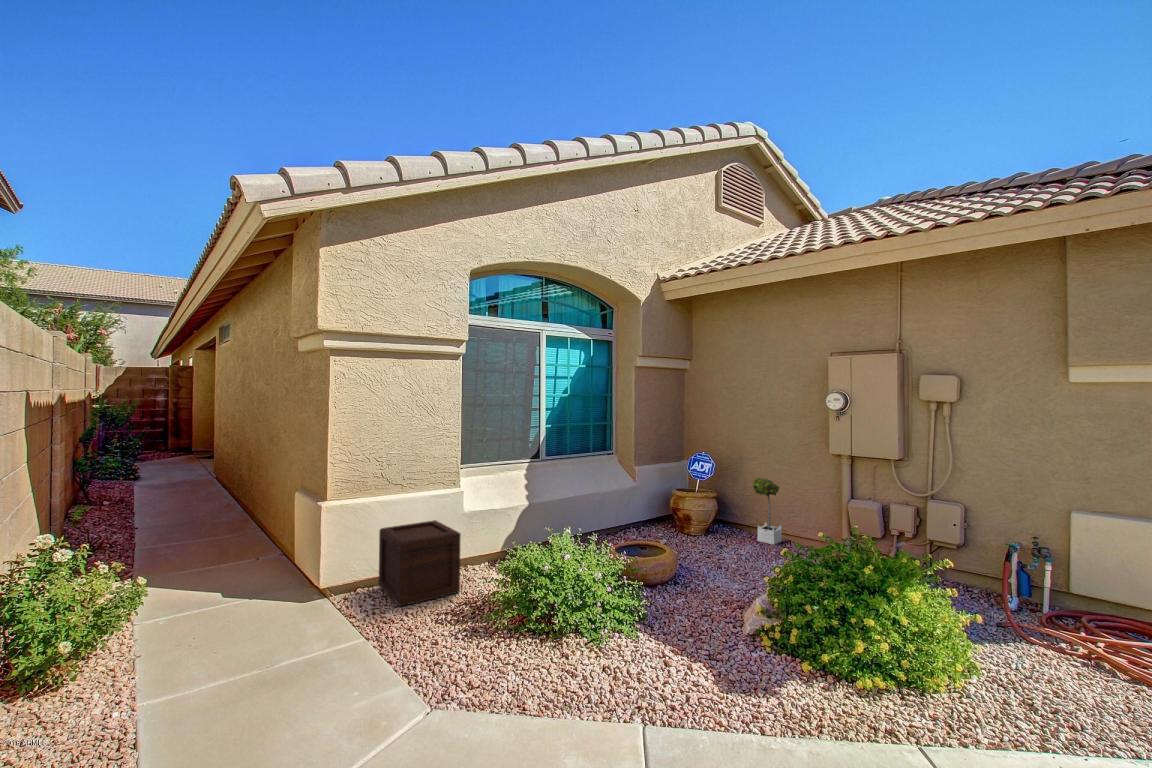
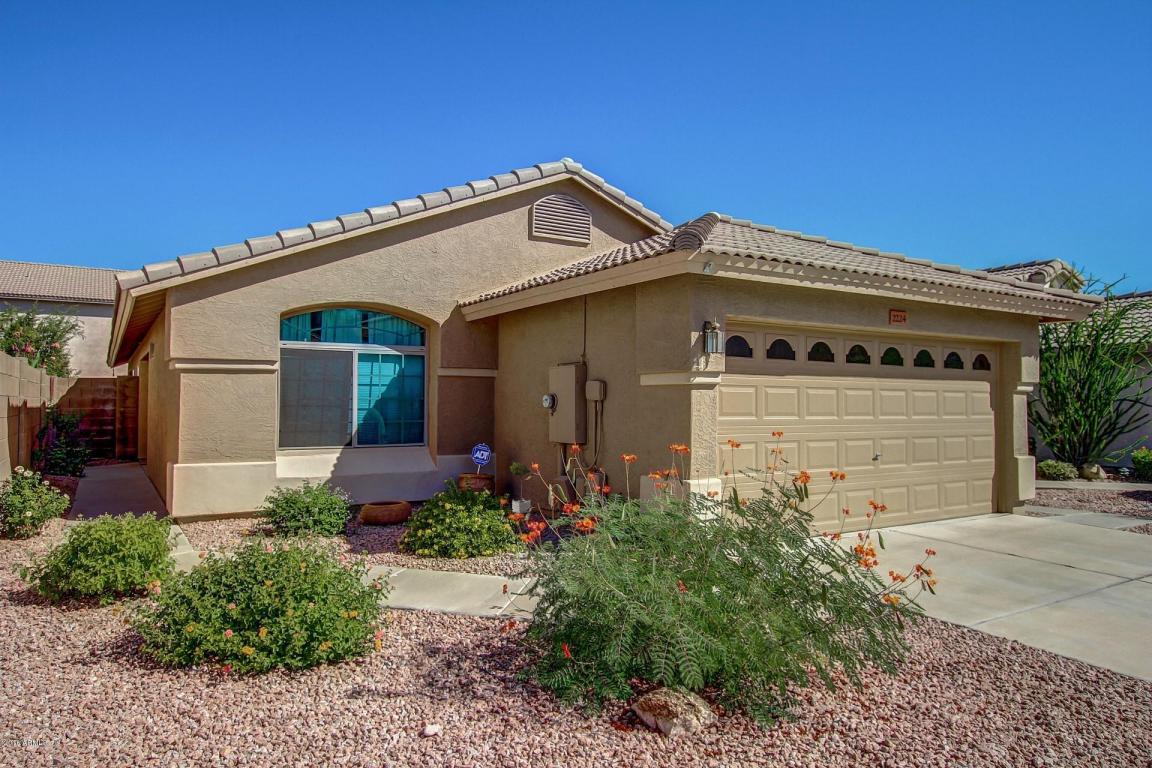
wooden crate: present [379,520,461,606] -> none [211,483,258,529]

